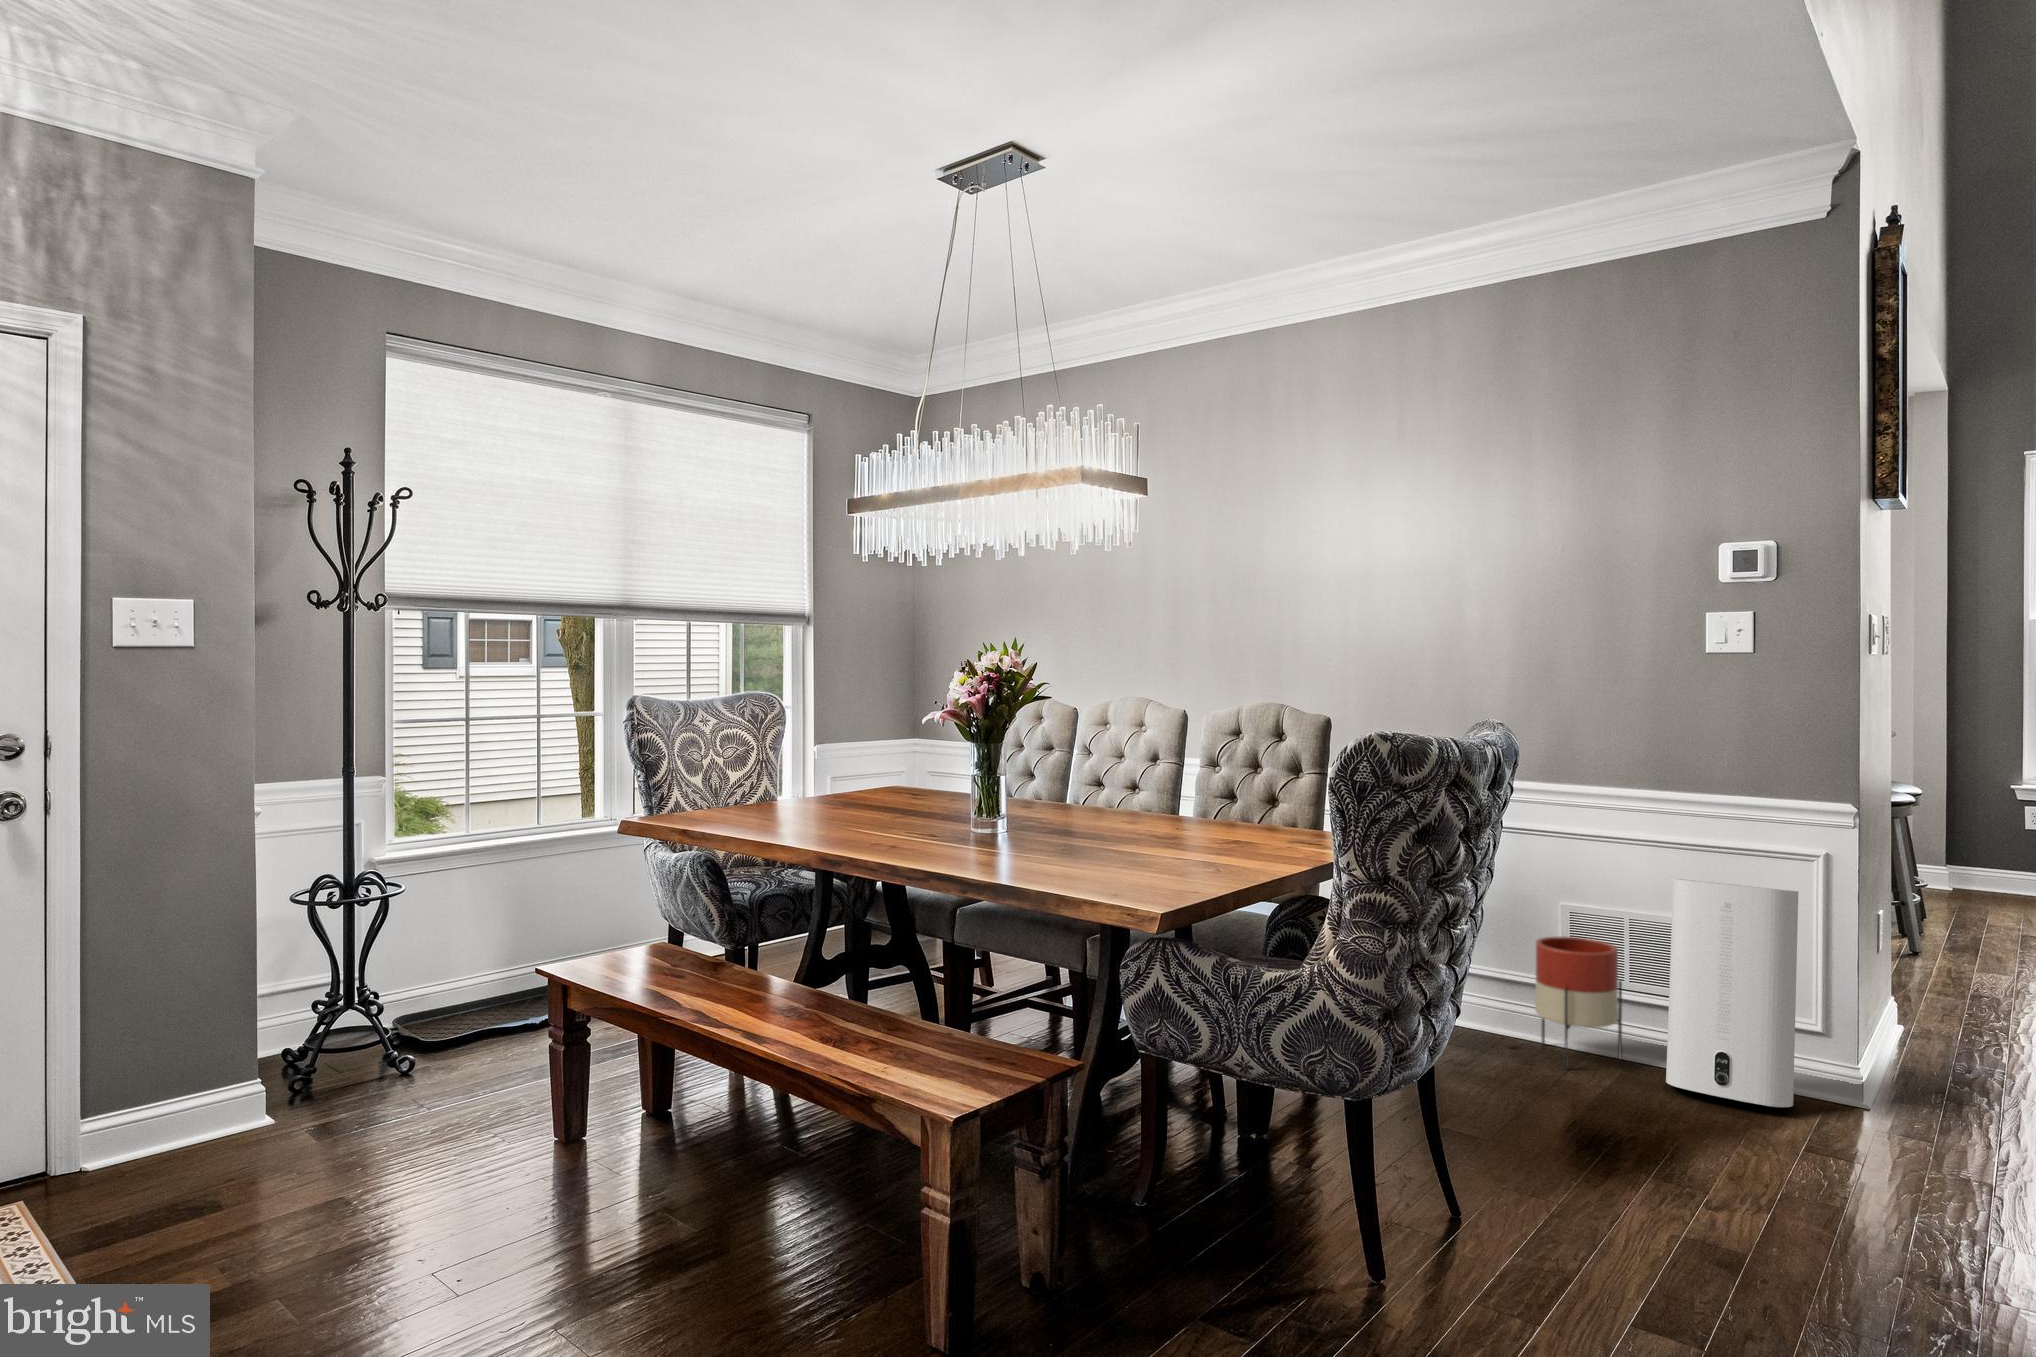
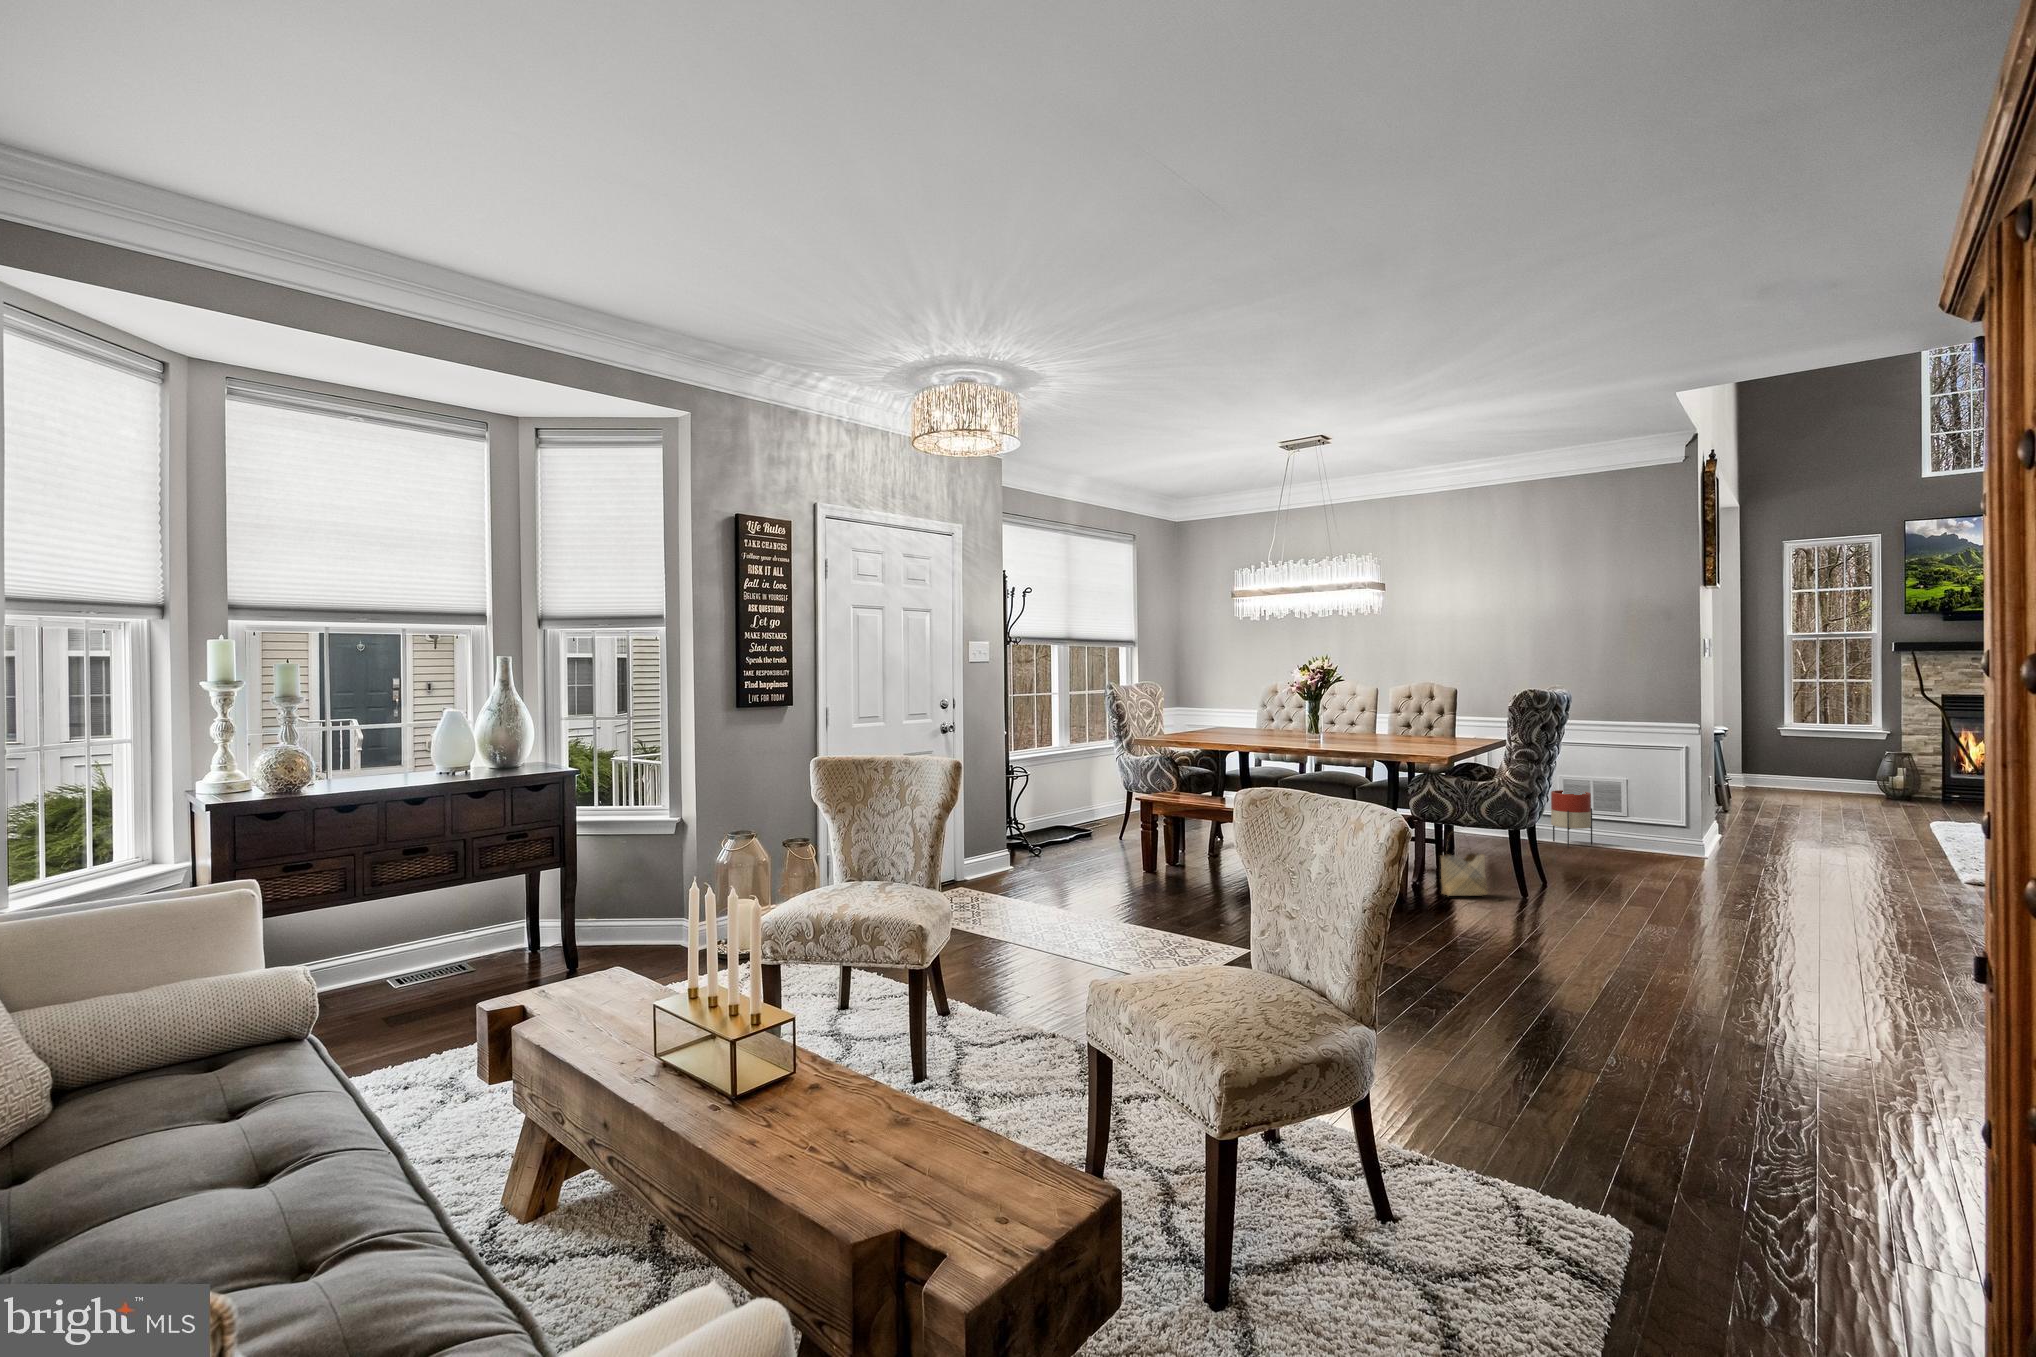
air purifier: present [1666,879,1798,1107] -> none [1616,759,1674,856]
woven basket: none [1151,1095,1274,1285] -> present [1440,831,1488,896]

